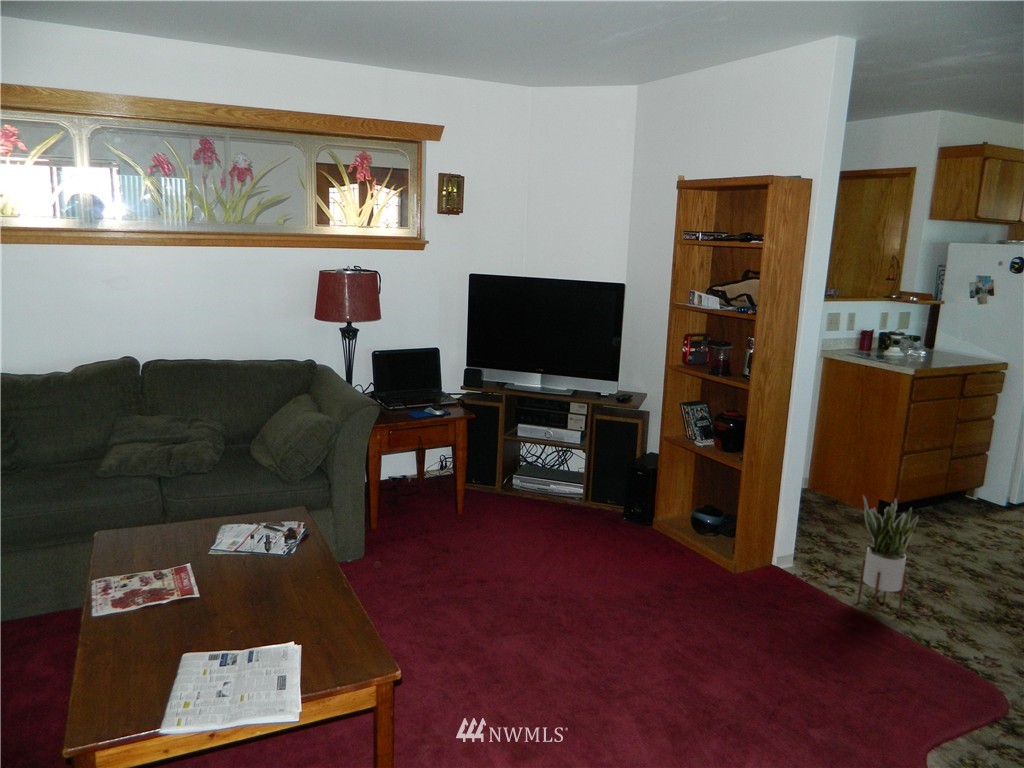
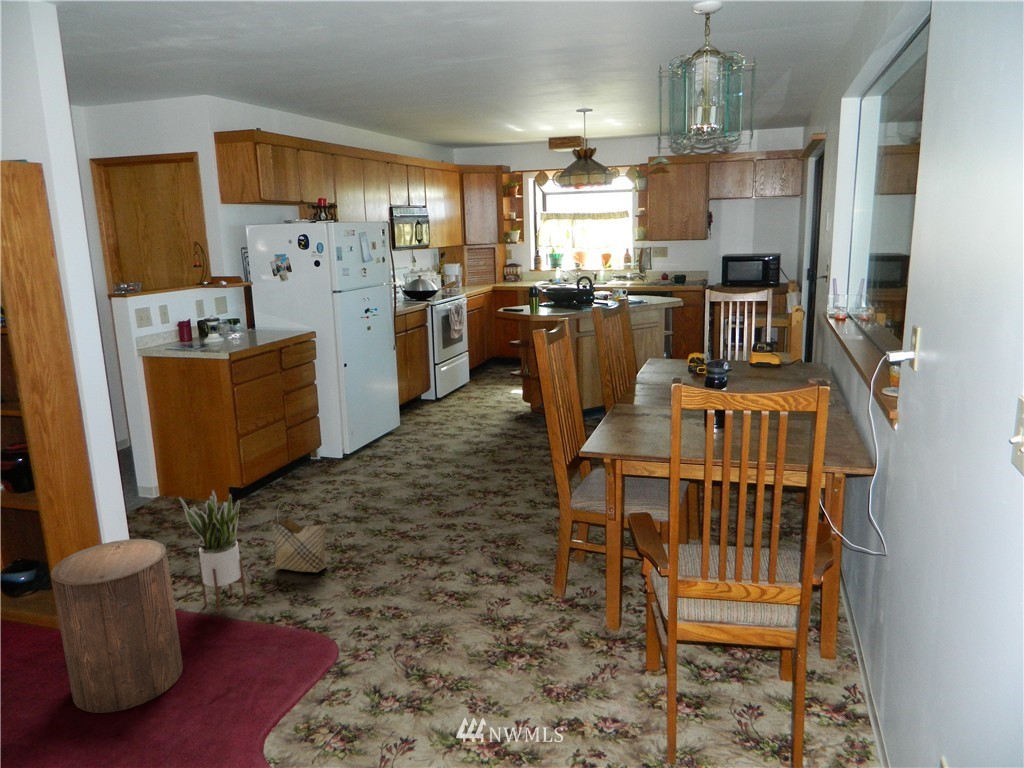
stool: none [750,514,856,663] -> present [51,539,183,713]
woven basket: none [929,528,1003,617] -> present [271,491,327,572]

